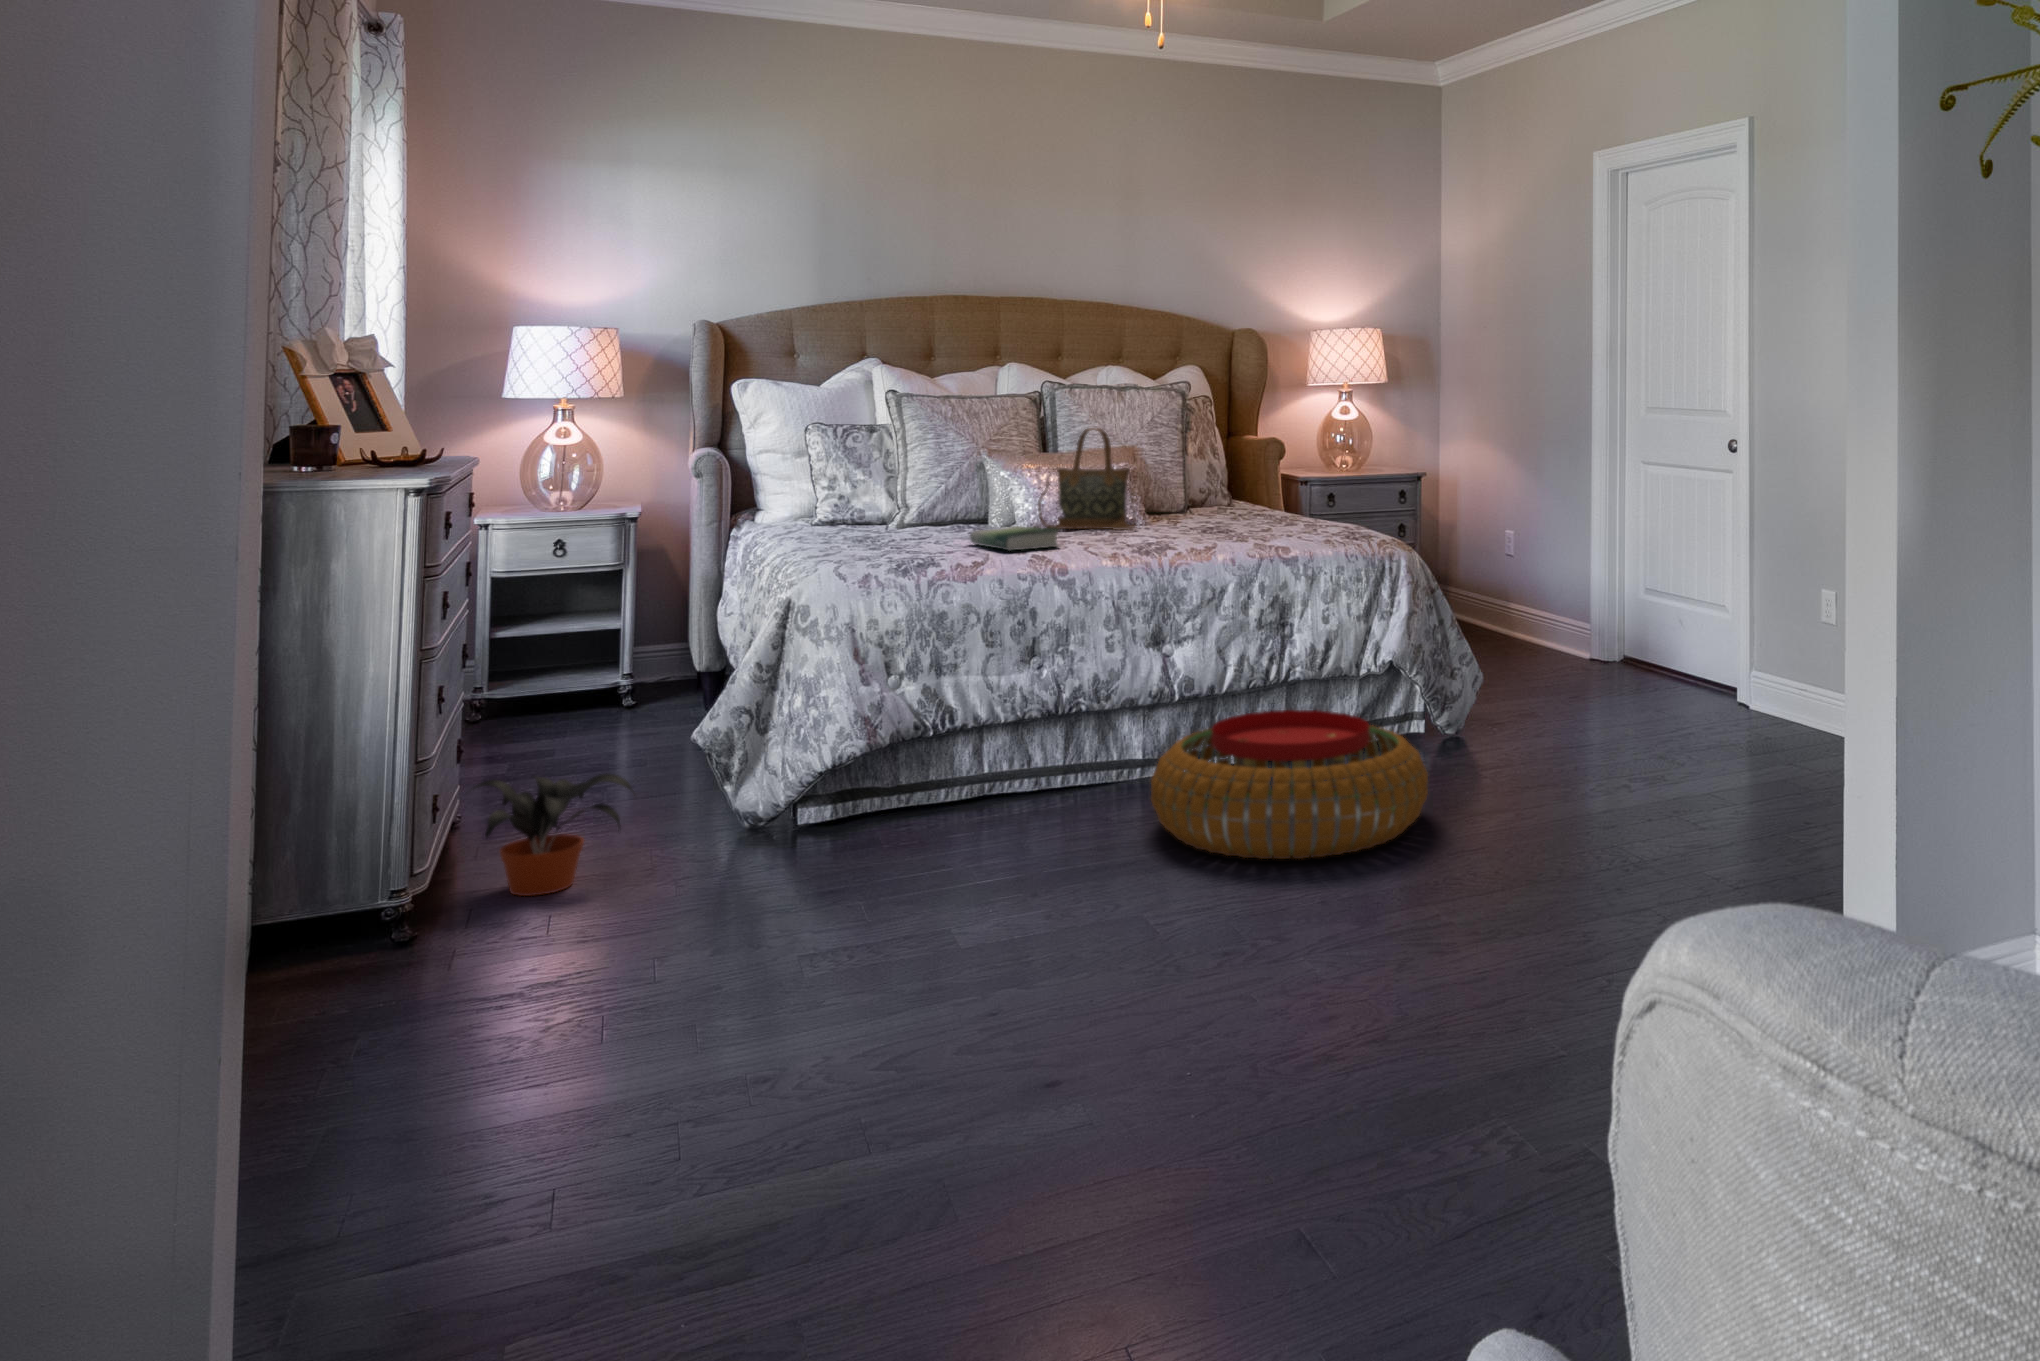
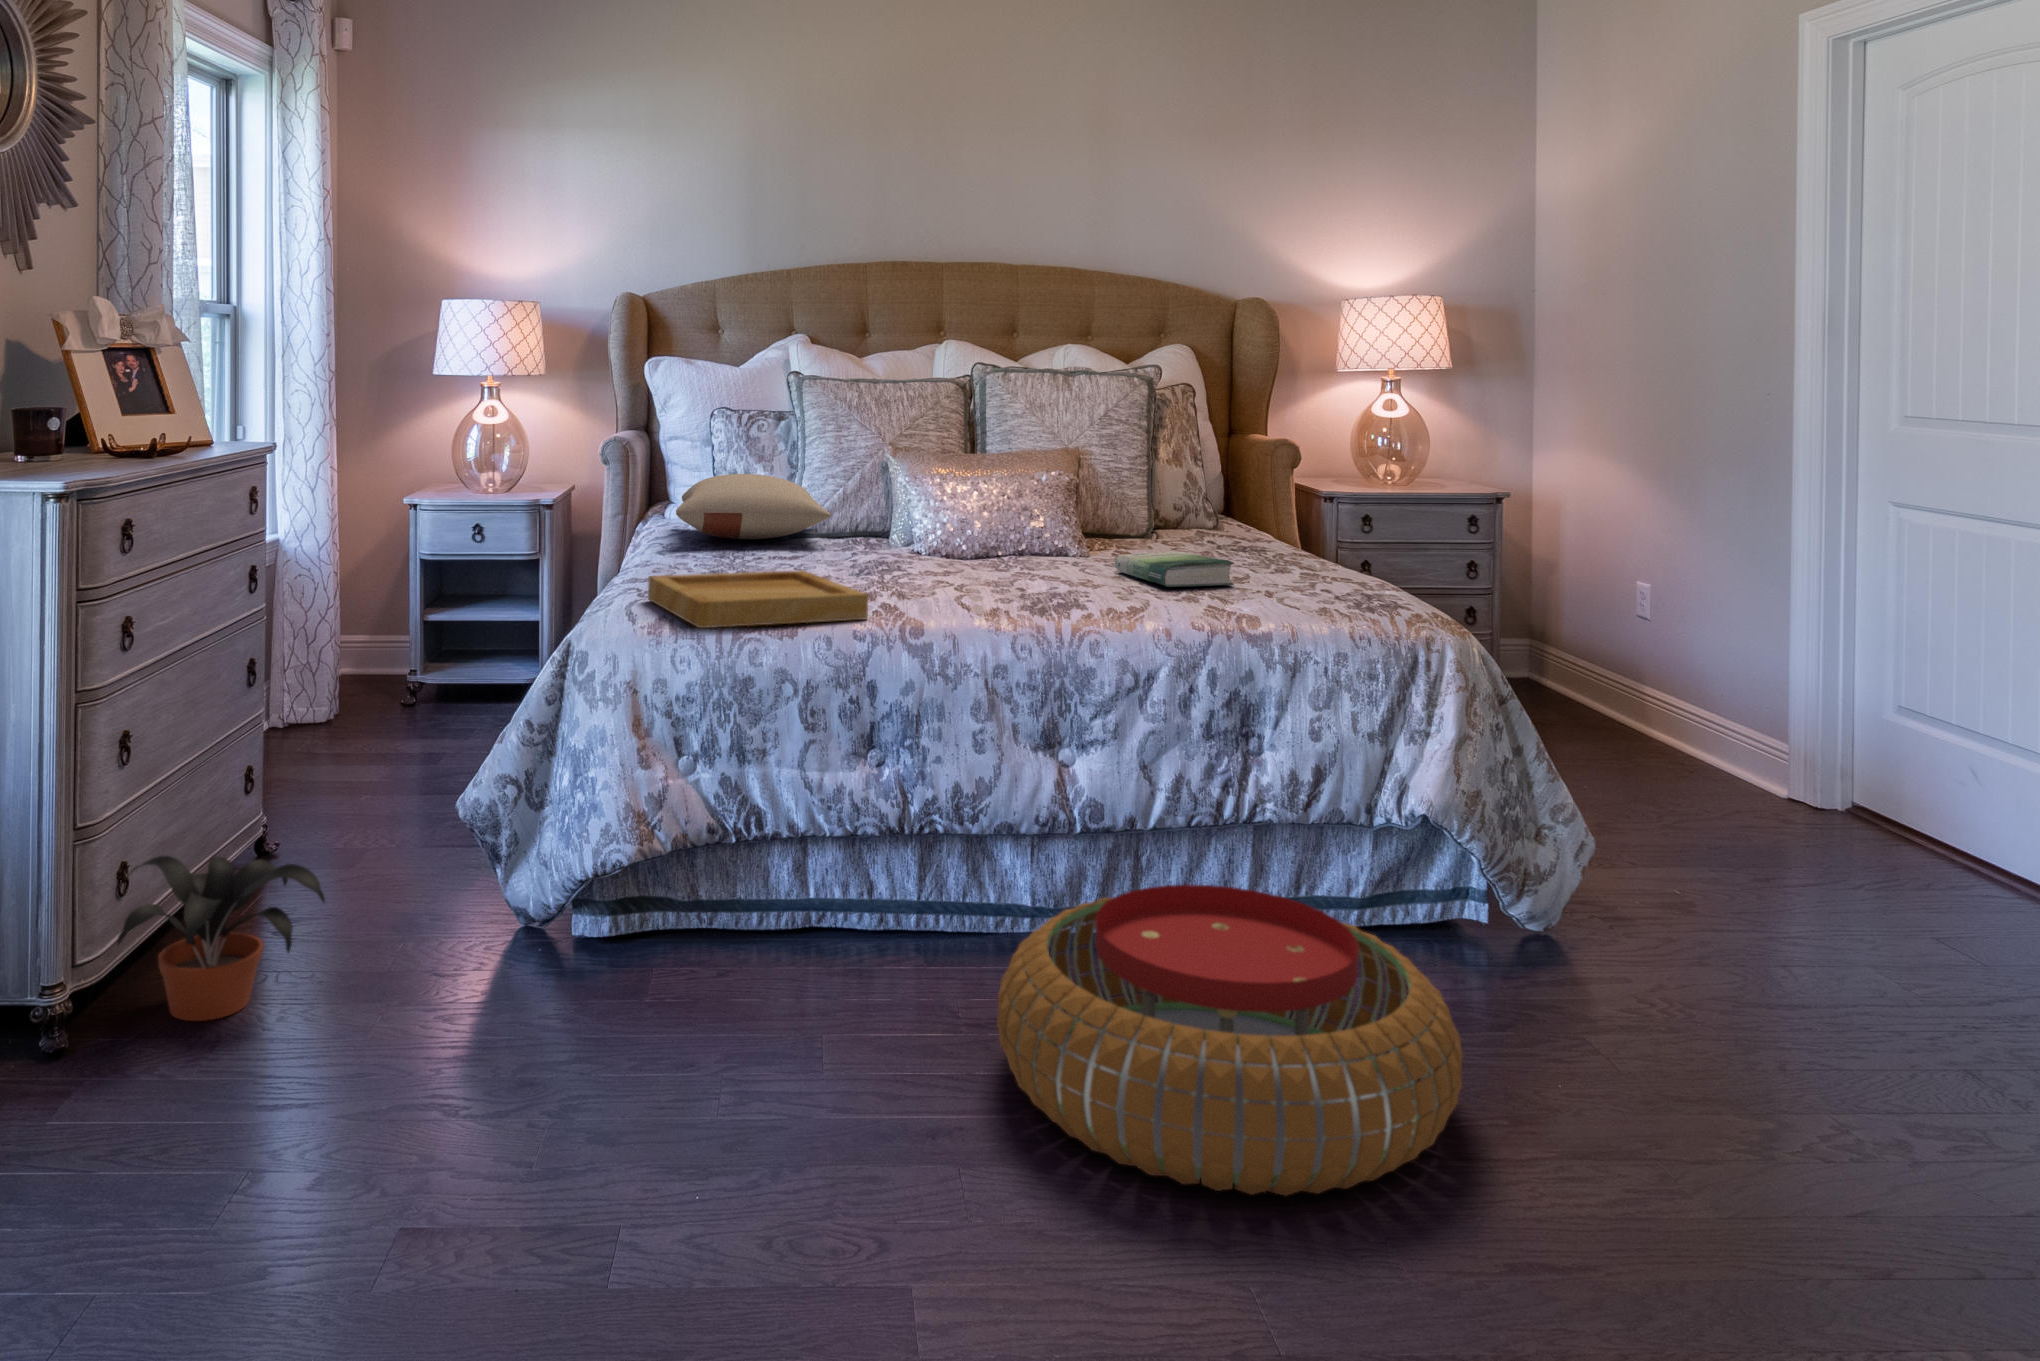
handbag: present [1038,428,1136,530] -> none [950,424,1073,563]
pillow: none [793,477,941,530] -> present [676,474,831,539]
book: present [970,526,1059,550] -> present [1115,551,1234,587]
tray: none [835,542,1019,580] -> present [648,570,868,628]

